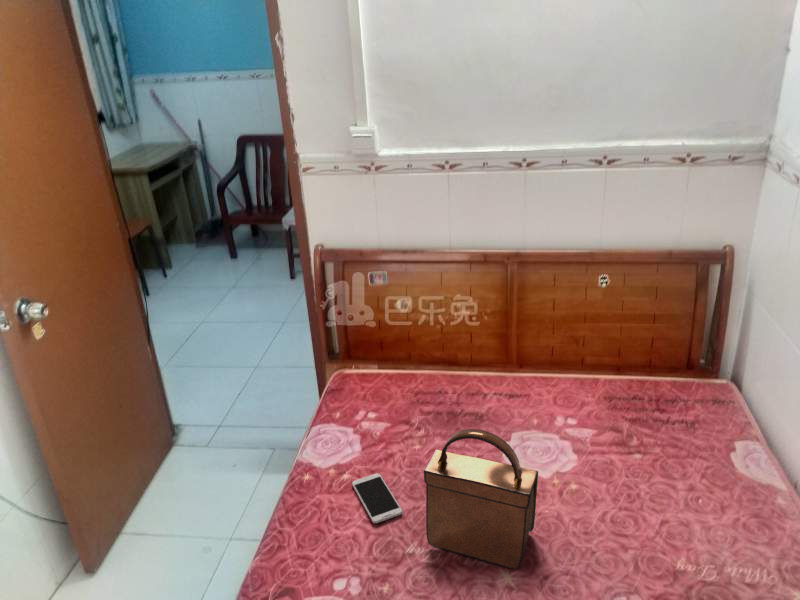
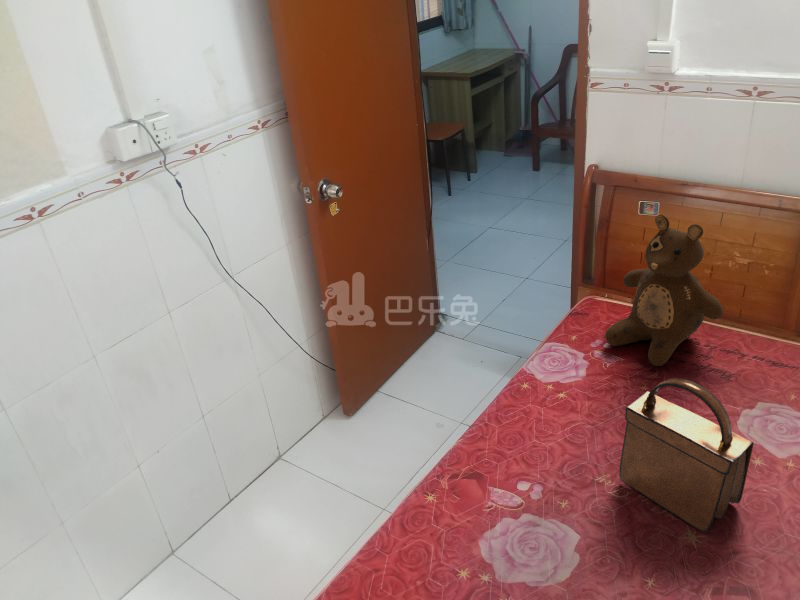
teddy bear: none [367,282,464,423] -> present [605,215,723,366]
smartphone: present [352,473,402,523] -> none [565,401,605,445]

